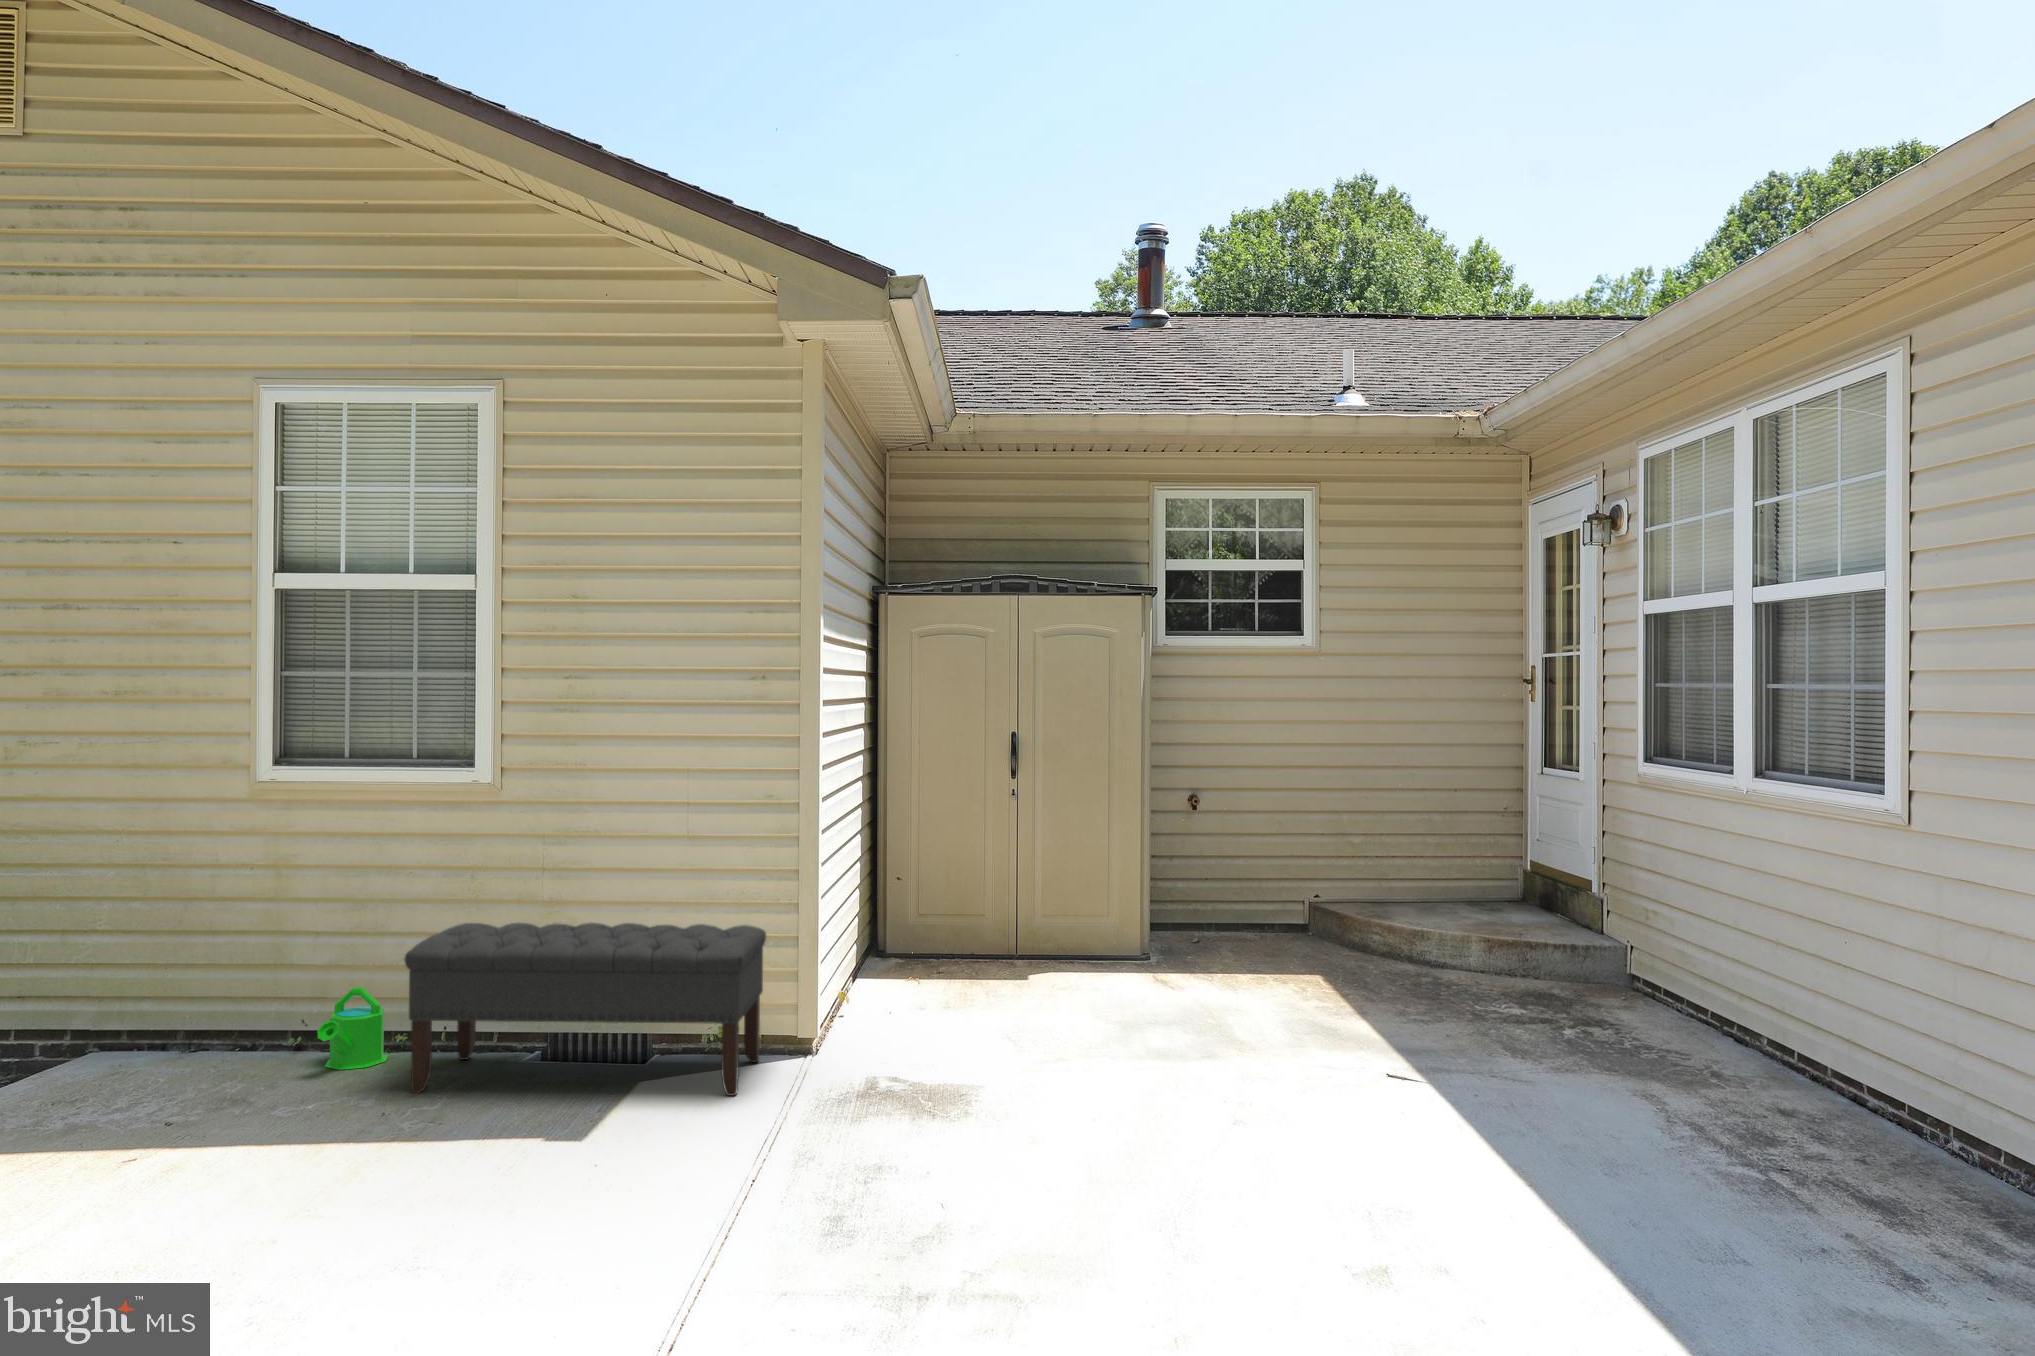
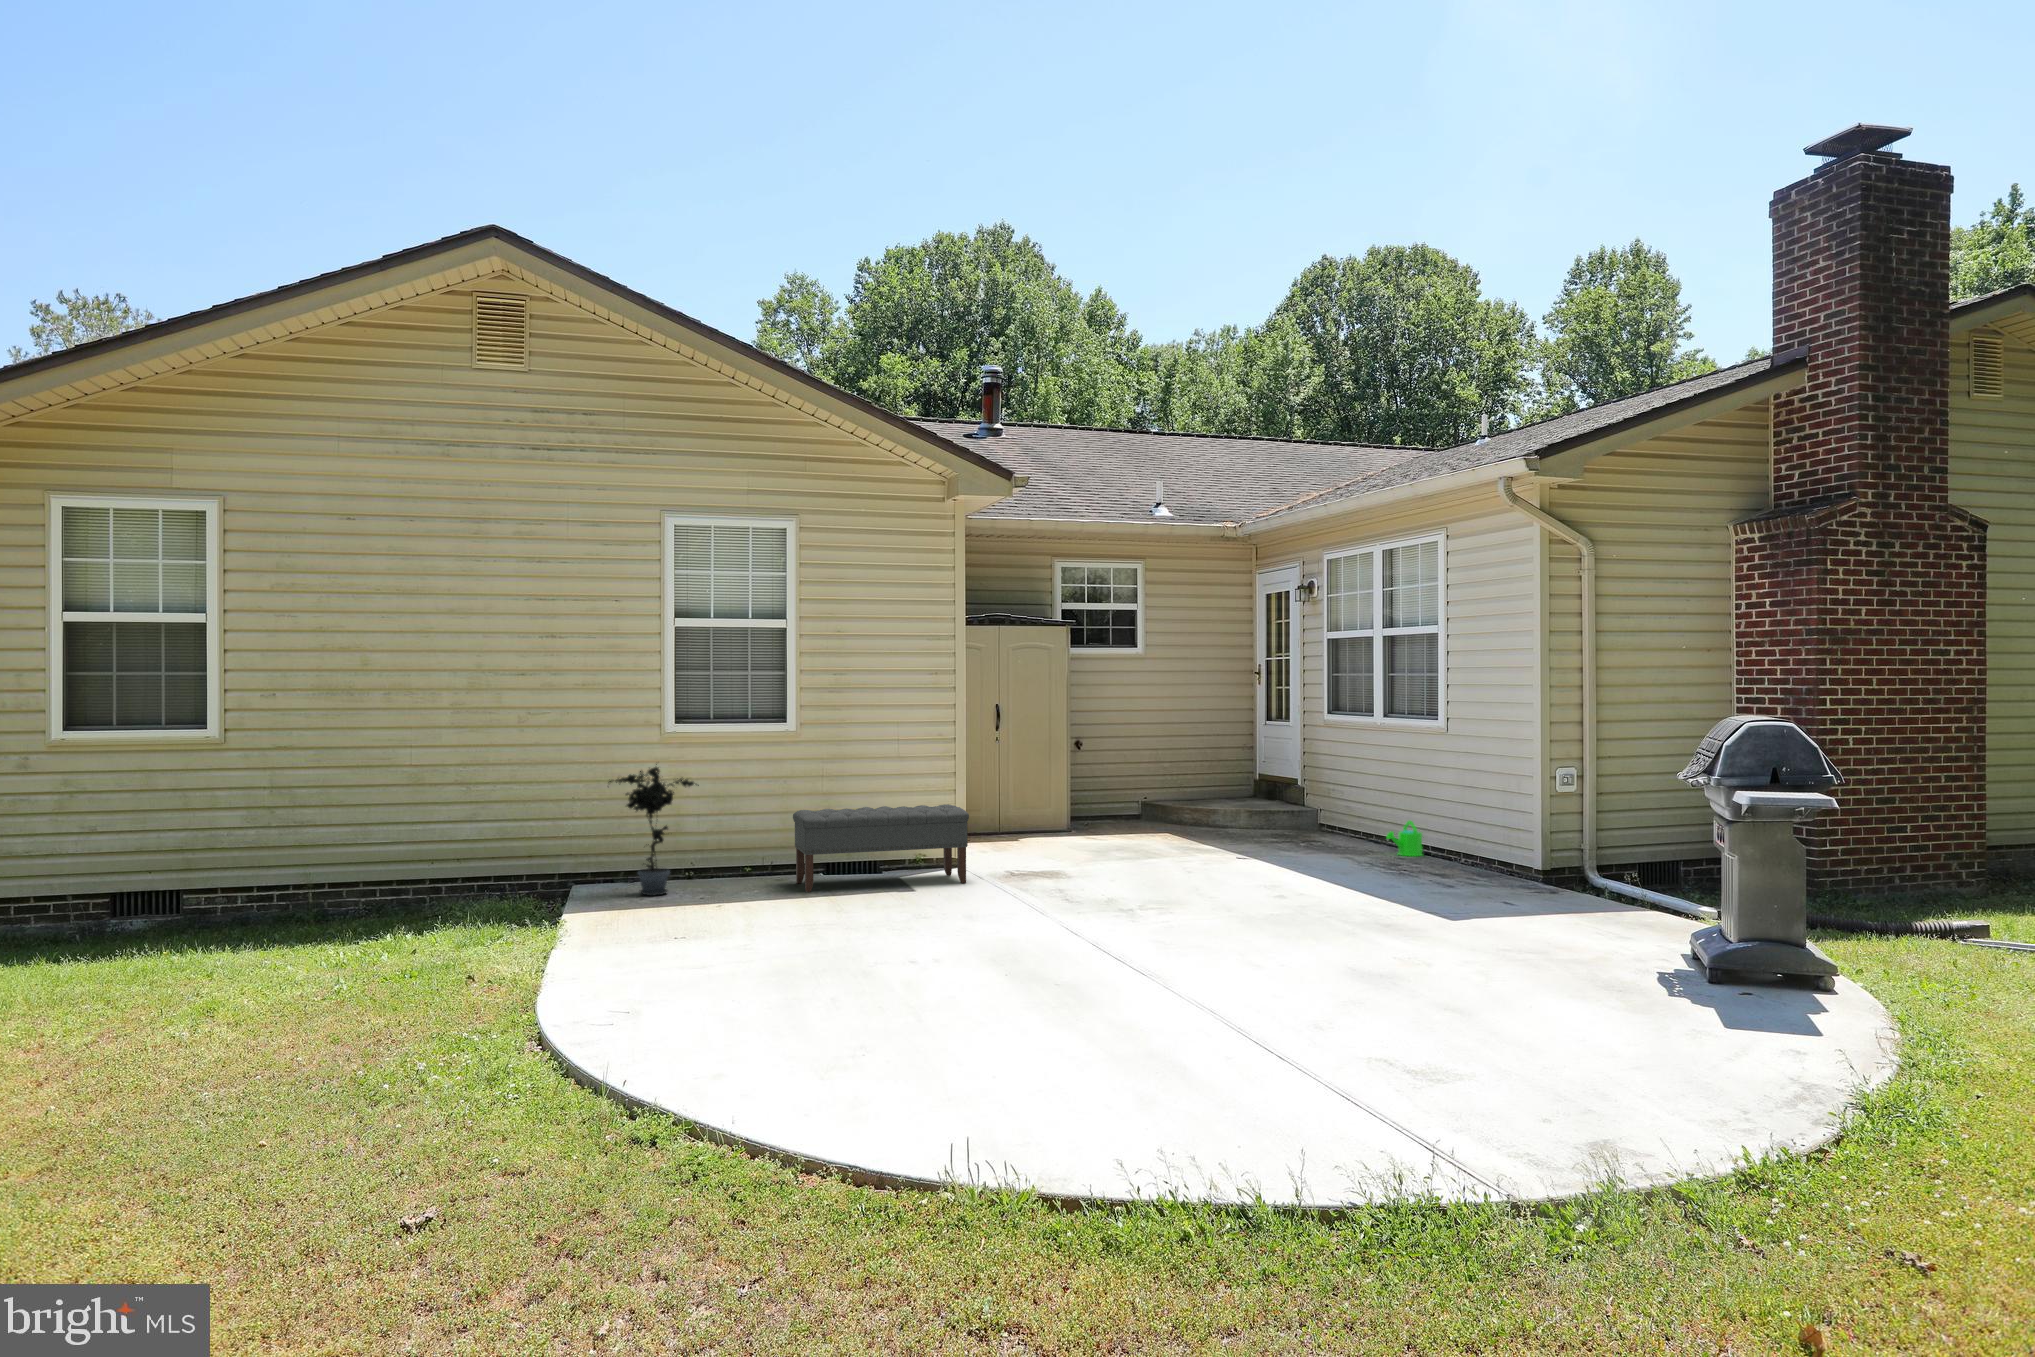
potted plant: none [103,827,248,1072] -> present [608,764,699,896]
watering can: present [317,987,388,1070] -> present [1387,821,1423,856]

